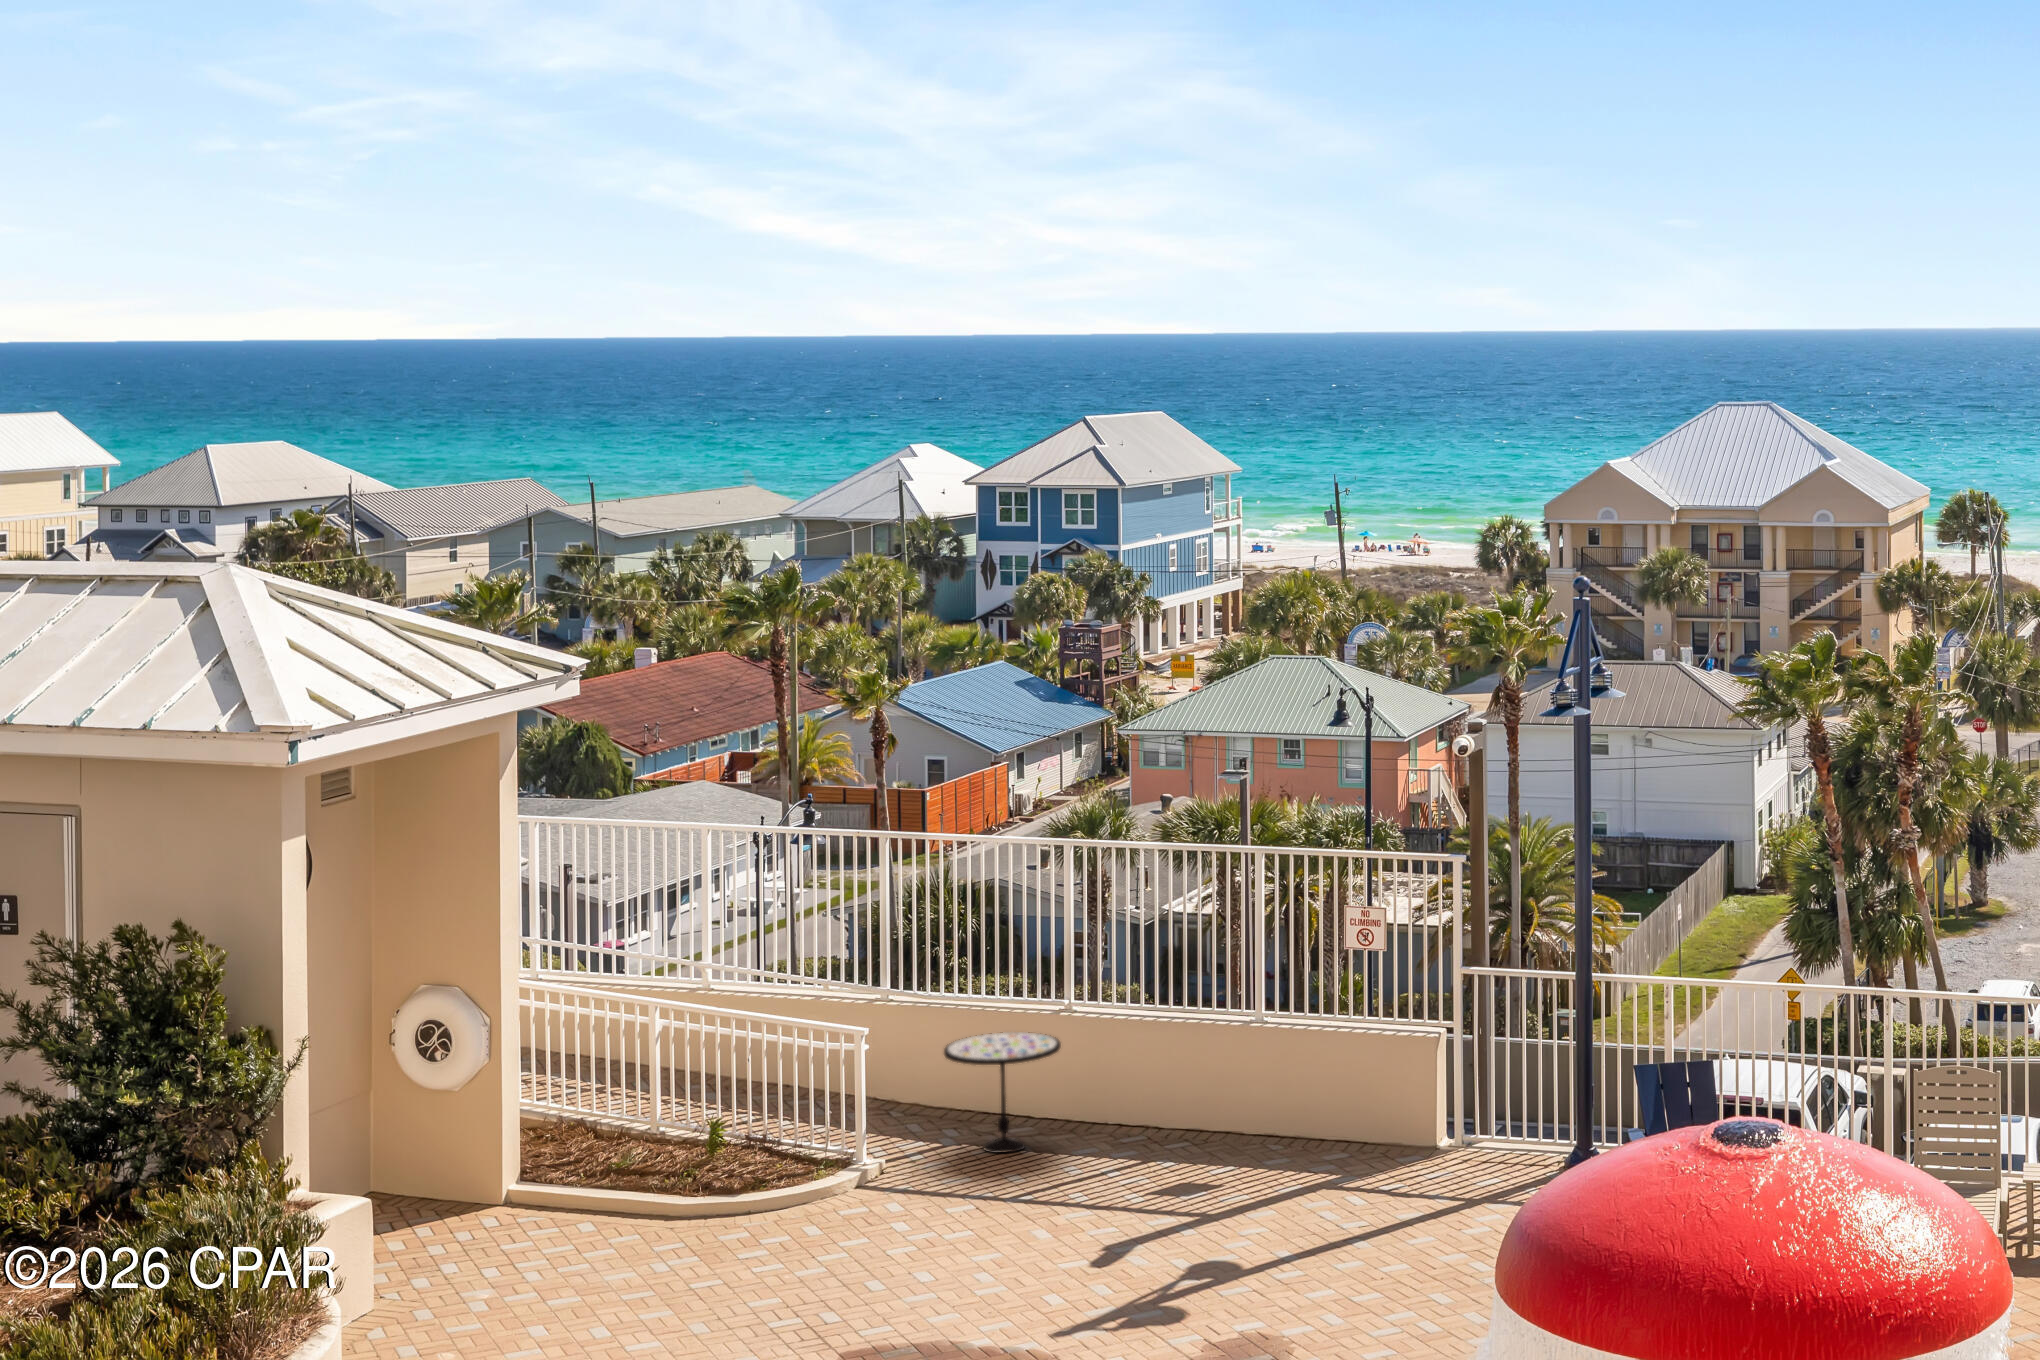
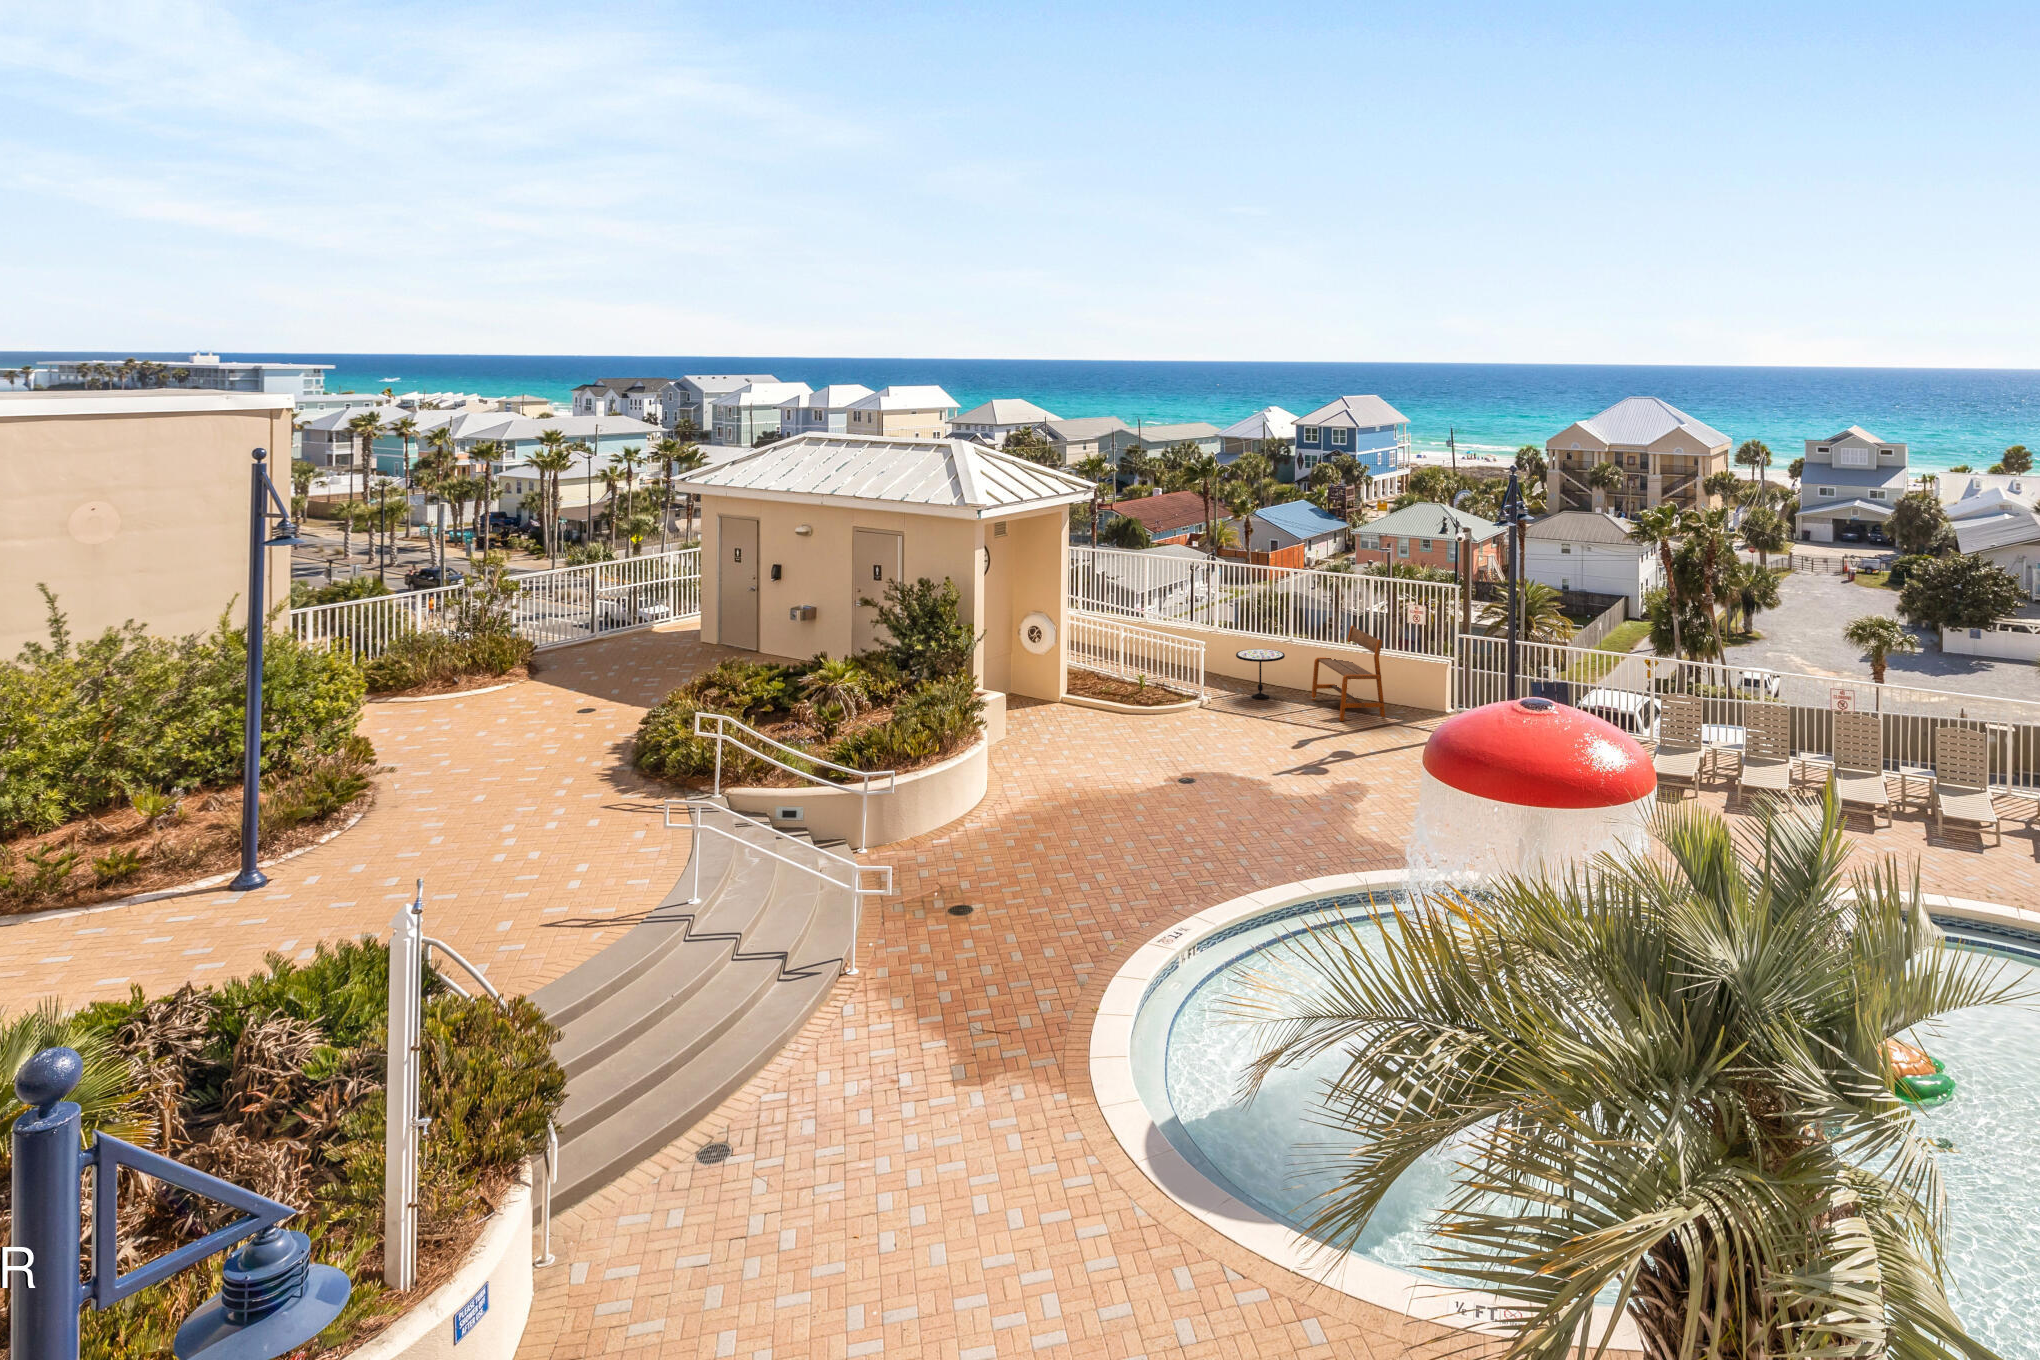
bench: none [1125,962,1301,1190] -> present [1311,626,1385,721]

